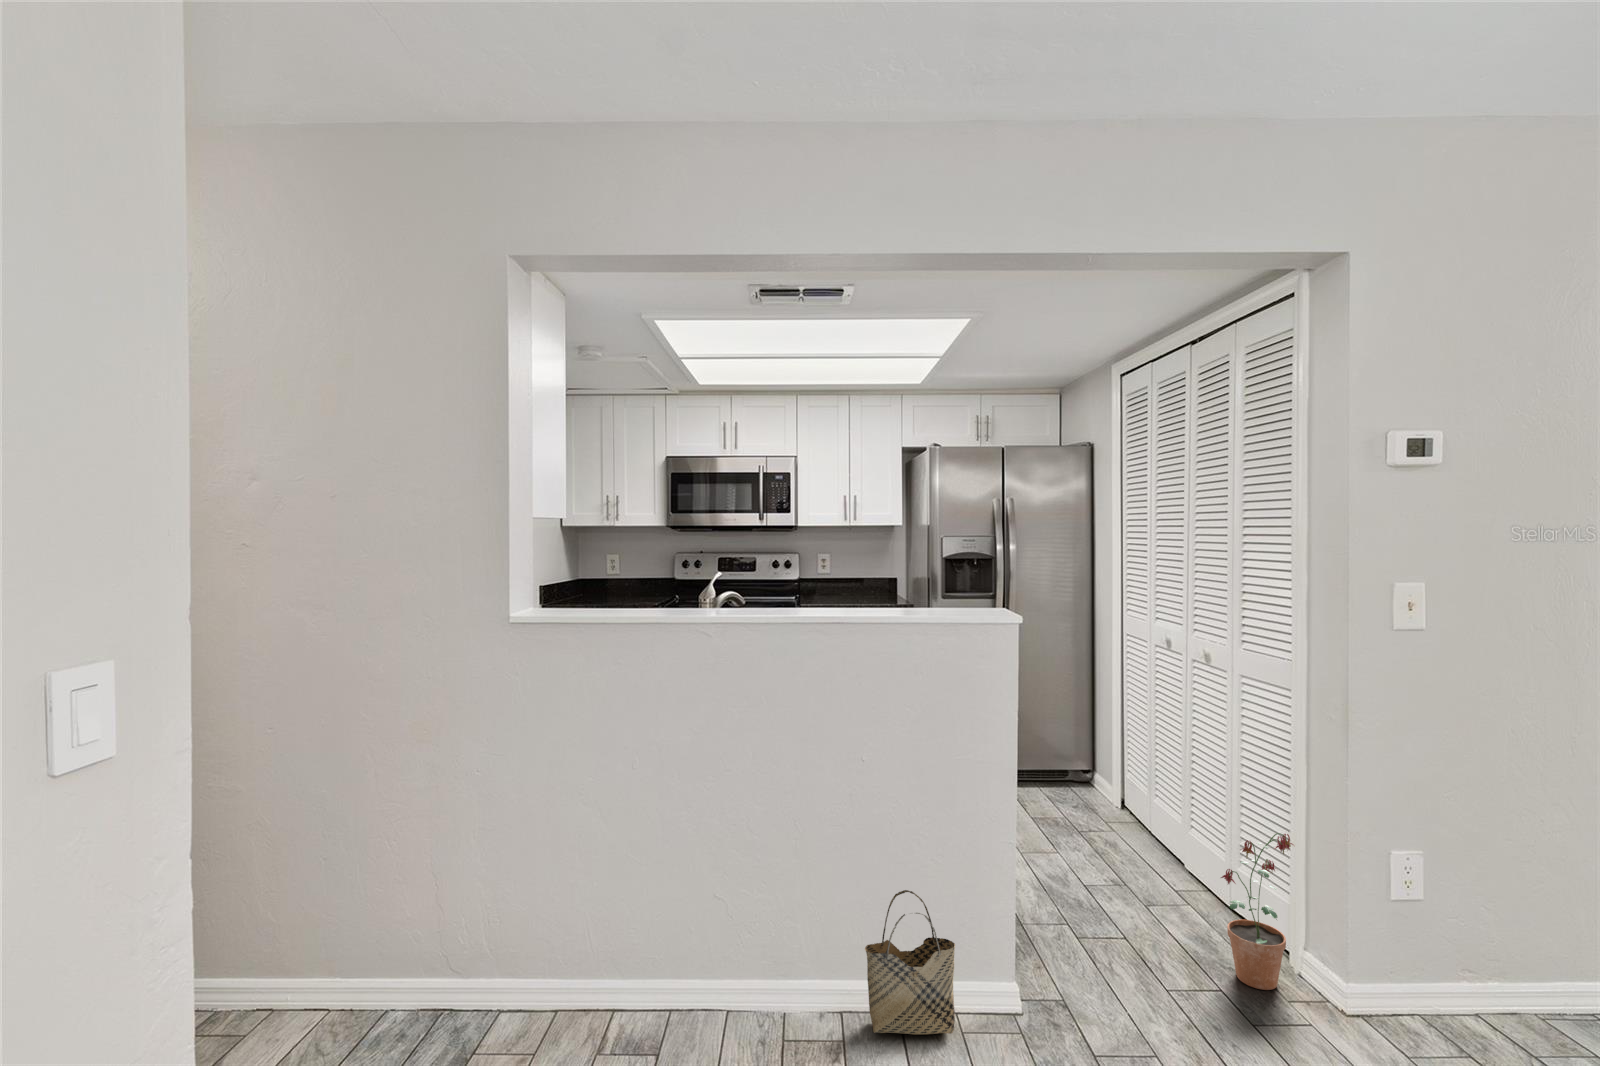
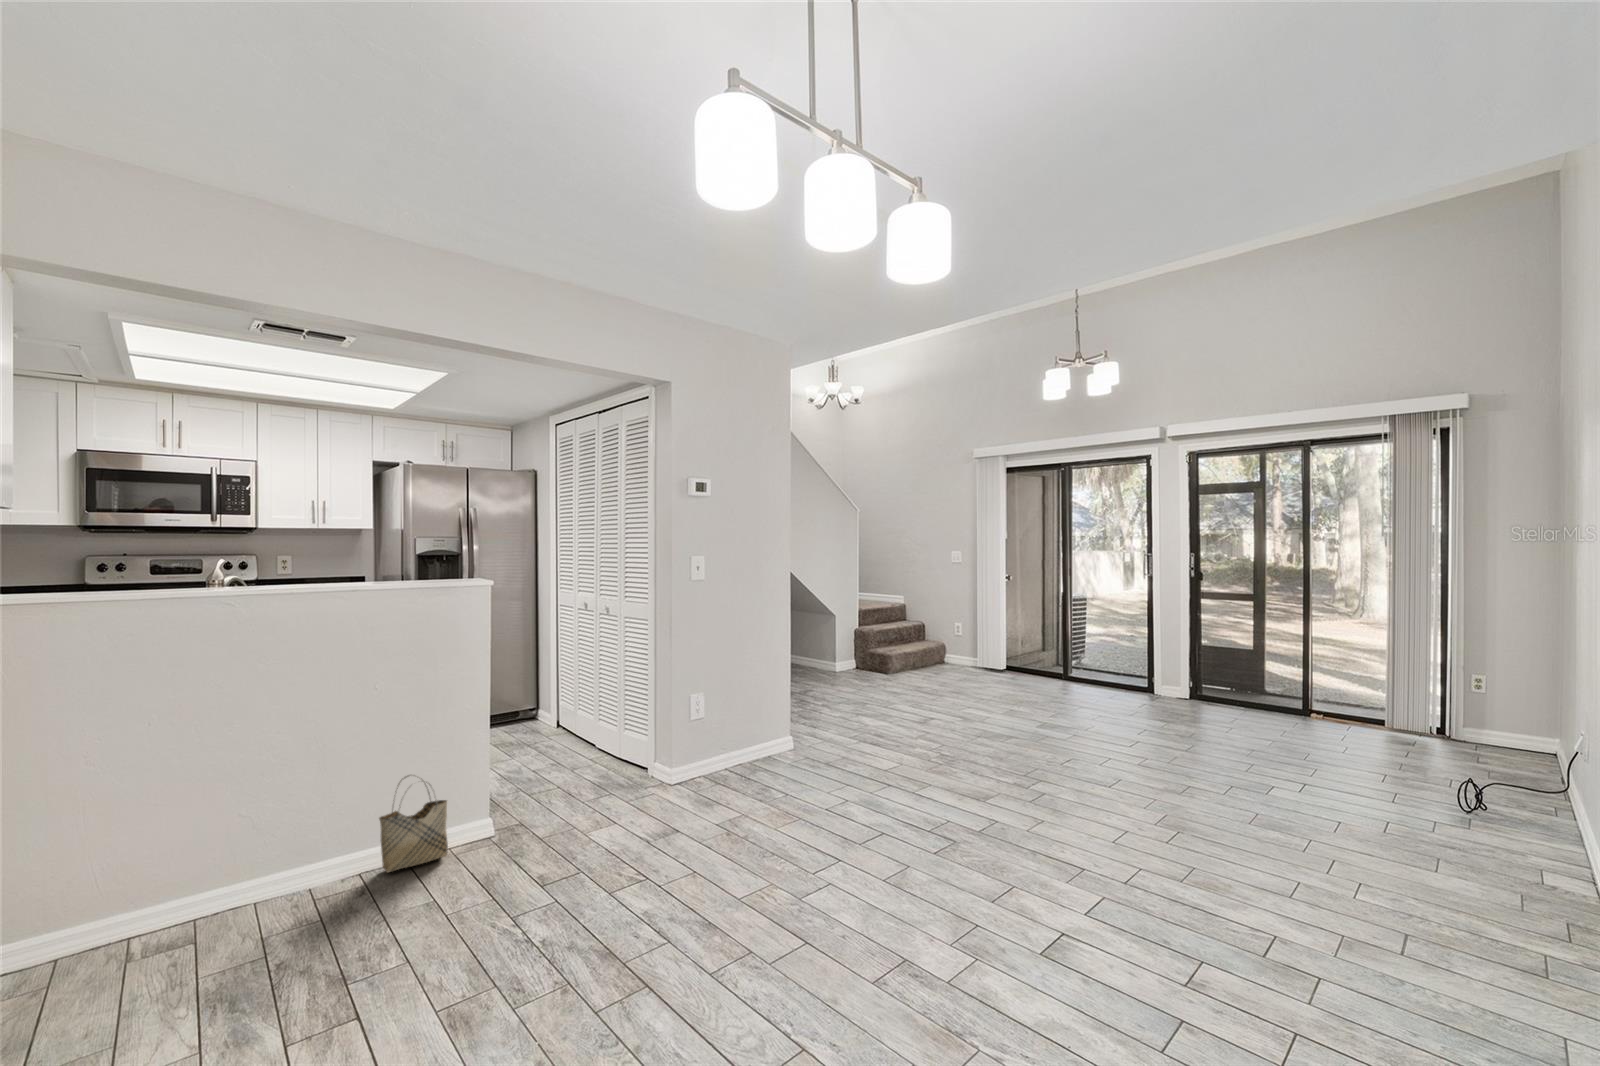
potted plant: present [1221,833,1293,990] -> none [612,698,650,788]

